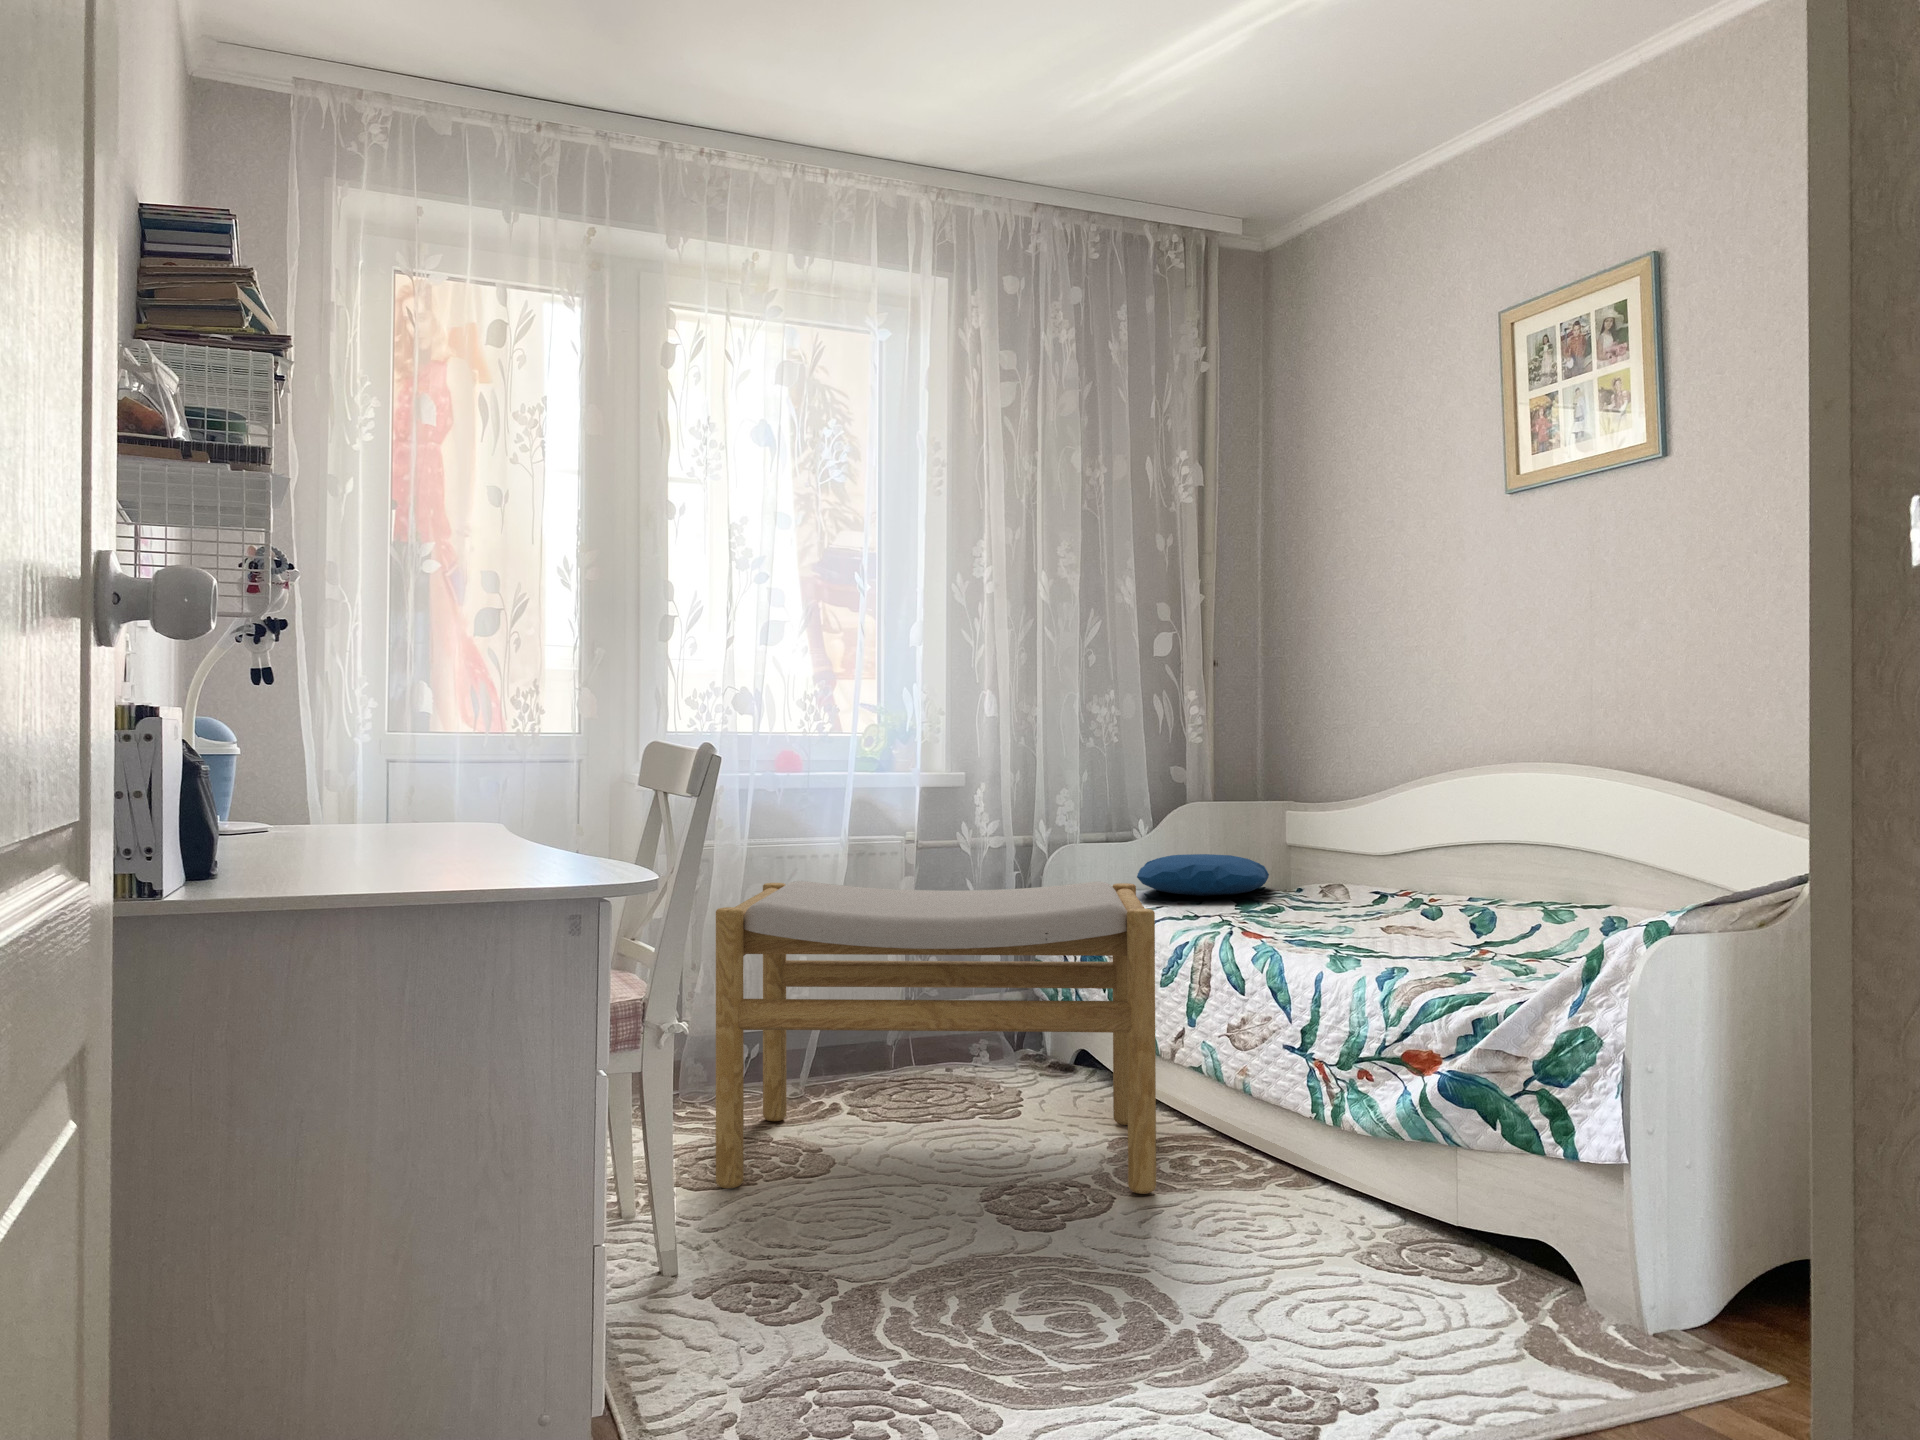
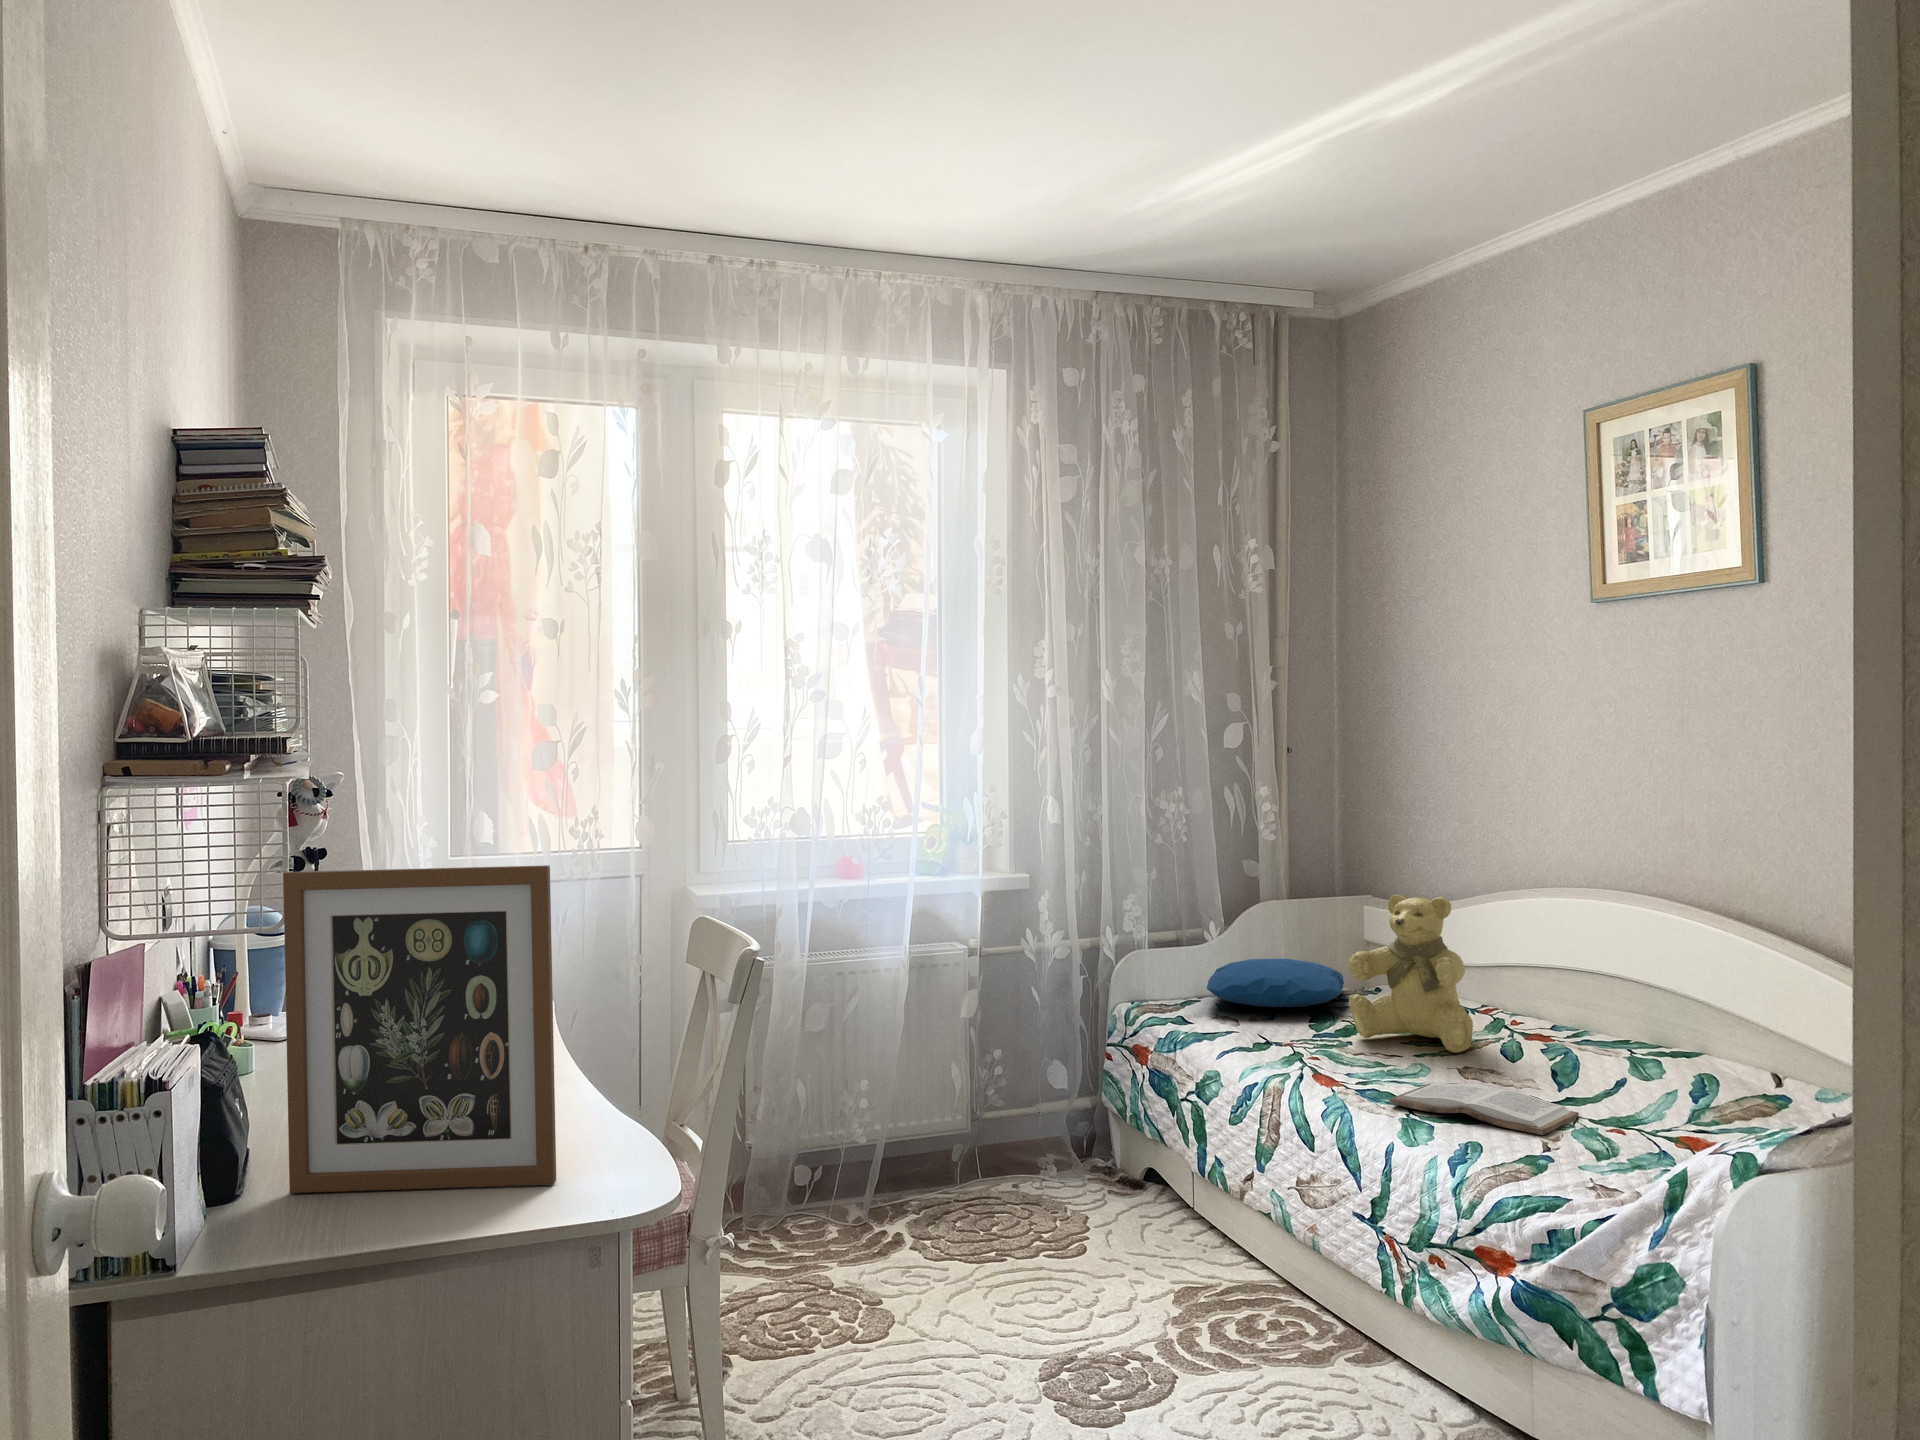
picture frame: none [278,565,546,881] -> present [283,865,556,1193]
teddy bear: none [1277,774,1395,918] -> present [1348,895,1473,1053]
footstool: present [716,881,1156,1194] -> none [768,1018,1220,1371]
book: none [1320,929,1497,960] -> present [1390,1082,1579,1135]

